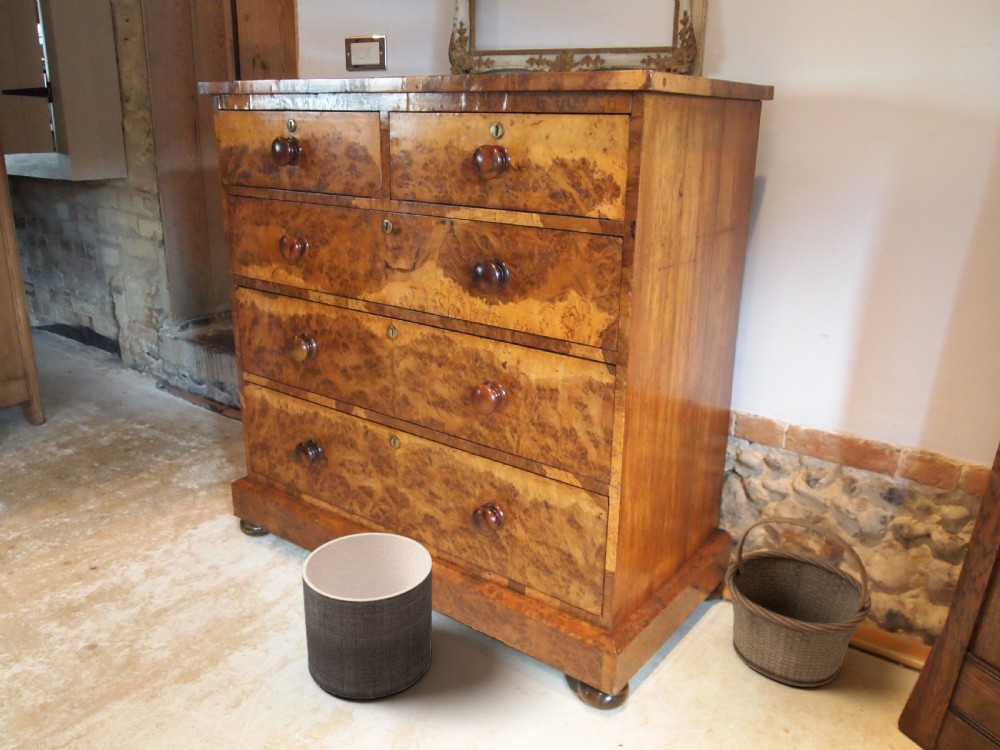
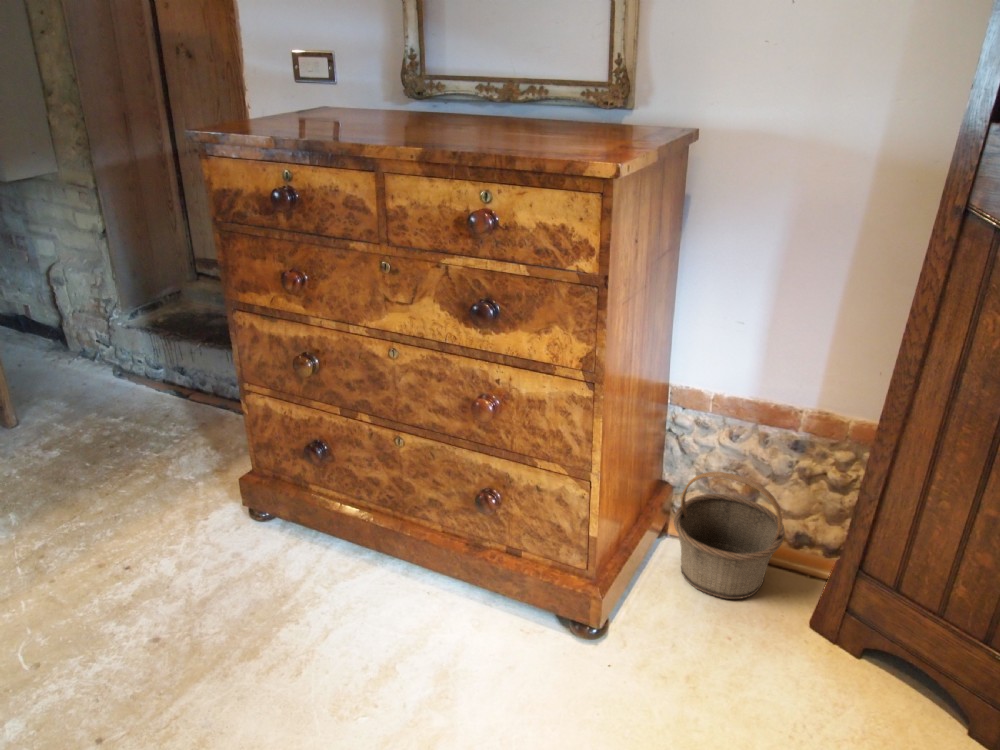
planter: present [302,533,432,699] -> none [339,517,448,654]

